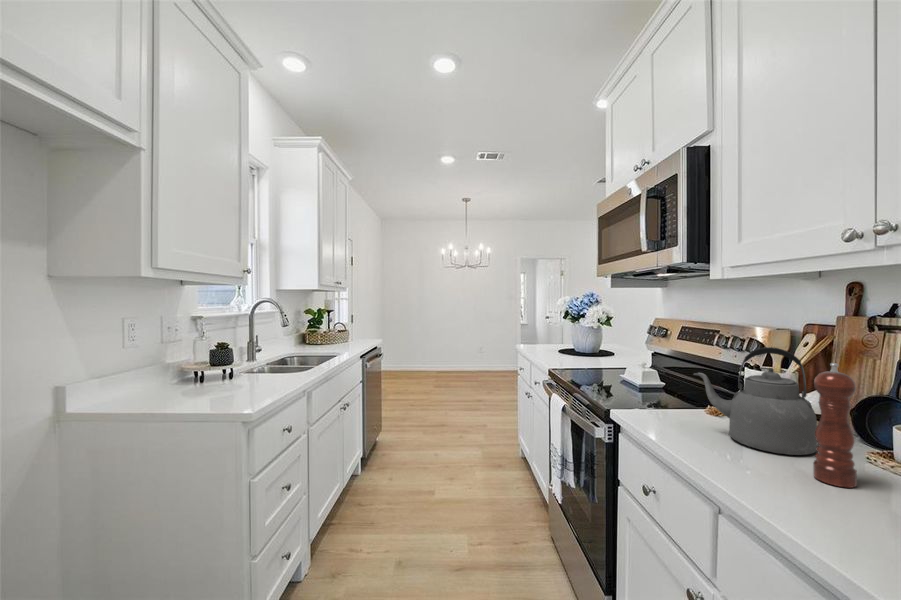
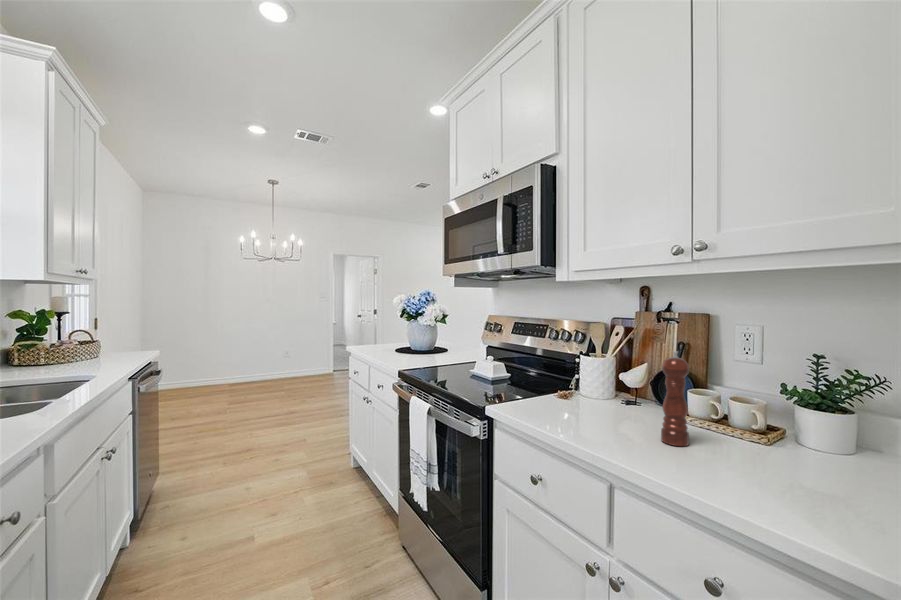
kettle: present [694,347,817,455] -> none [561,339,648,426]

